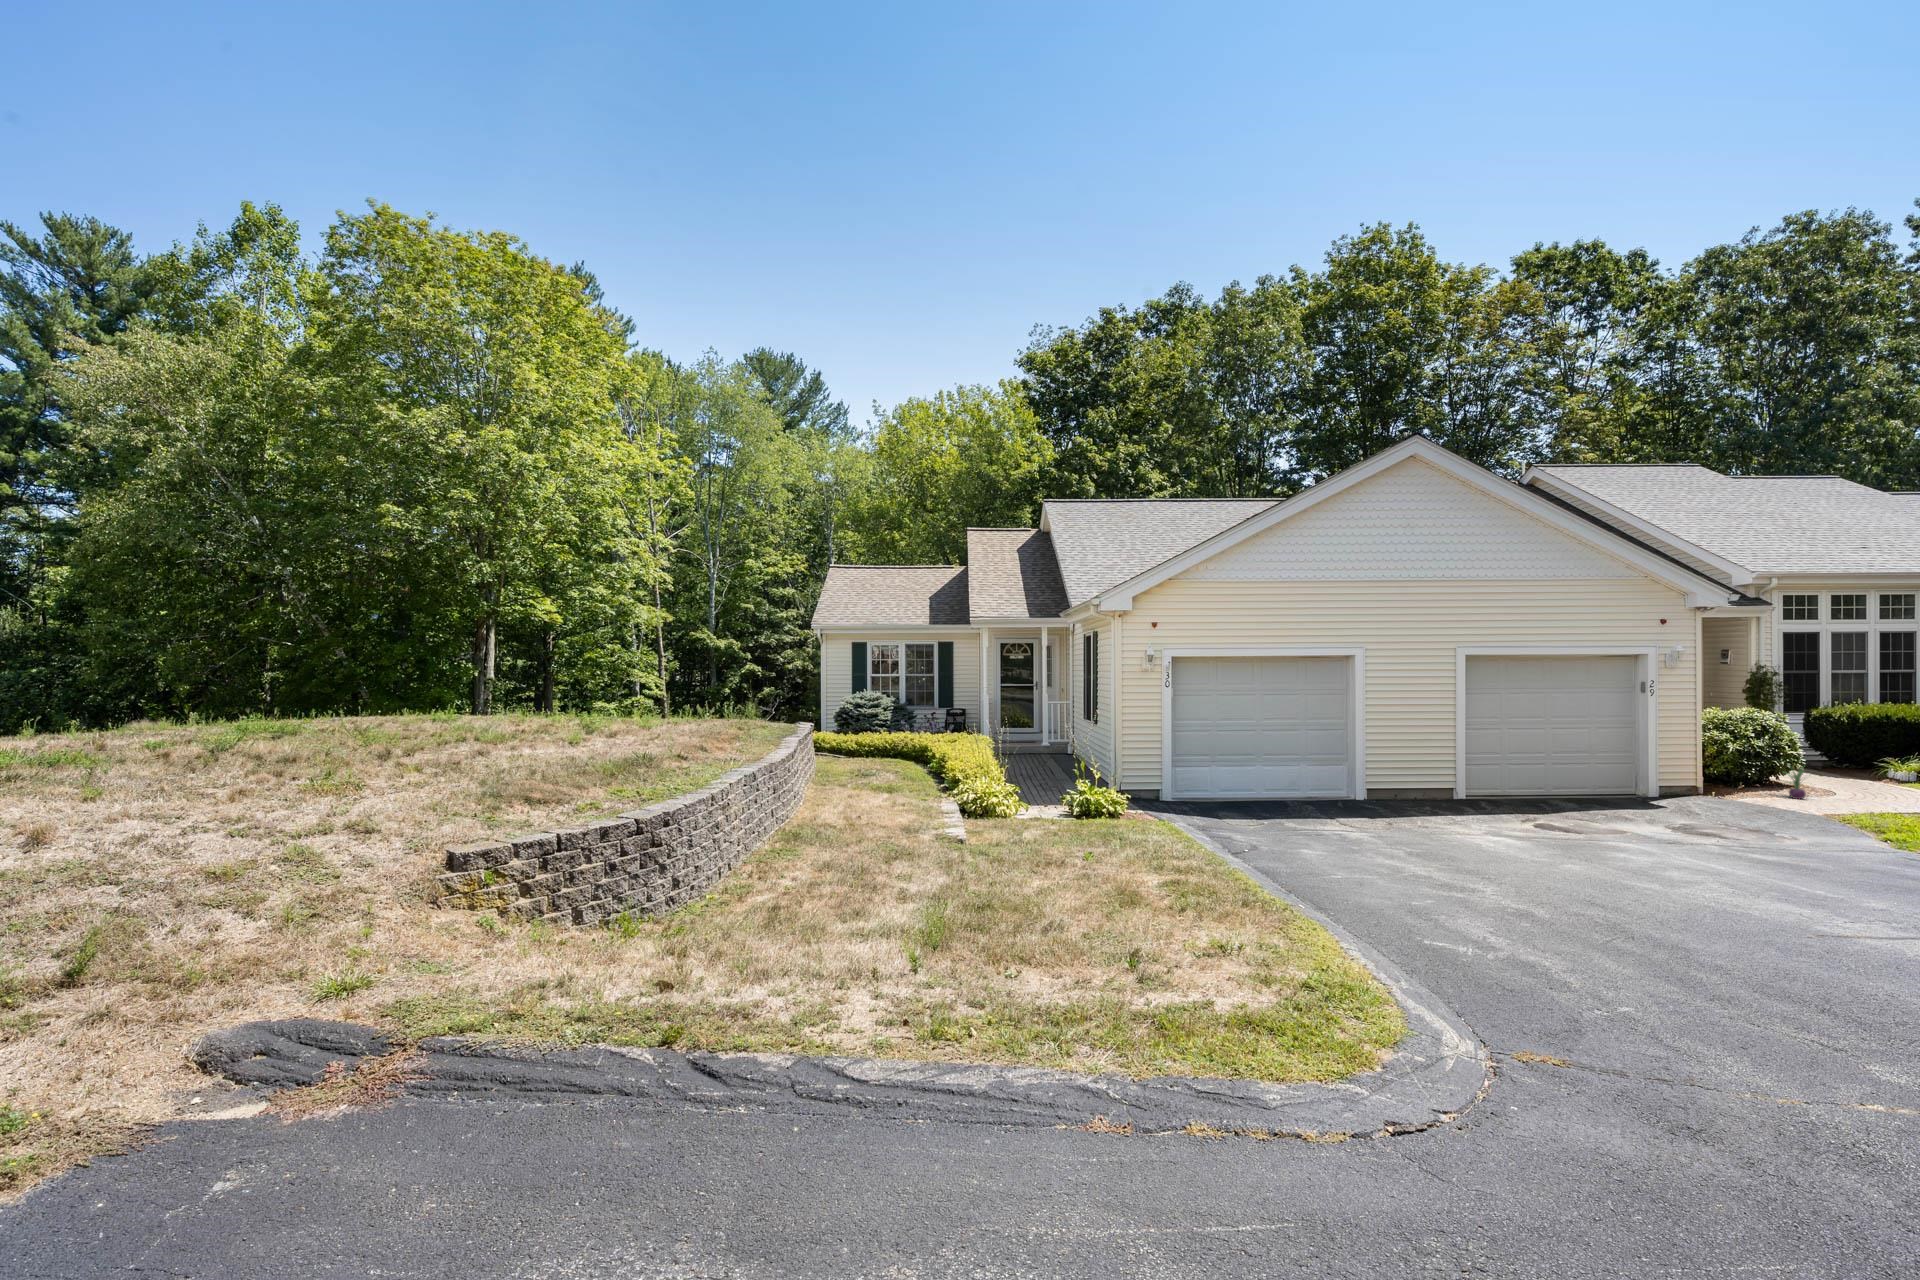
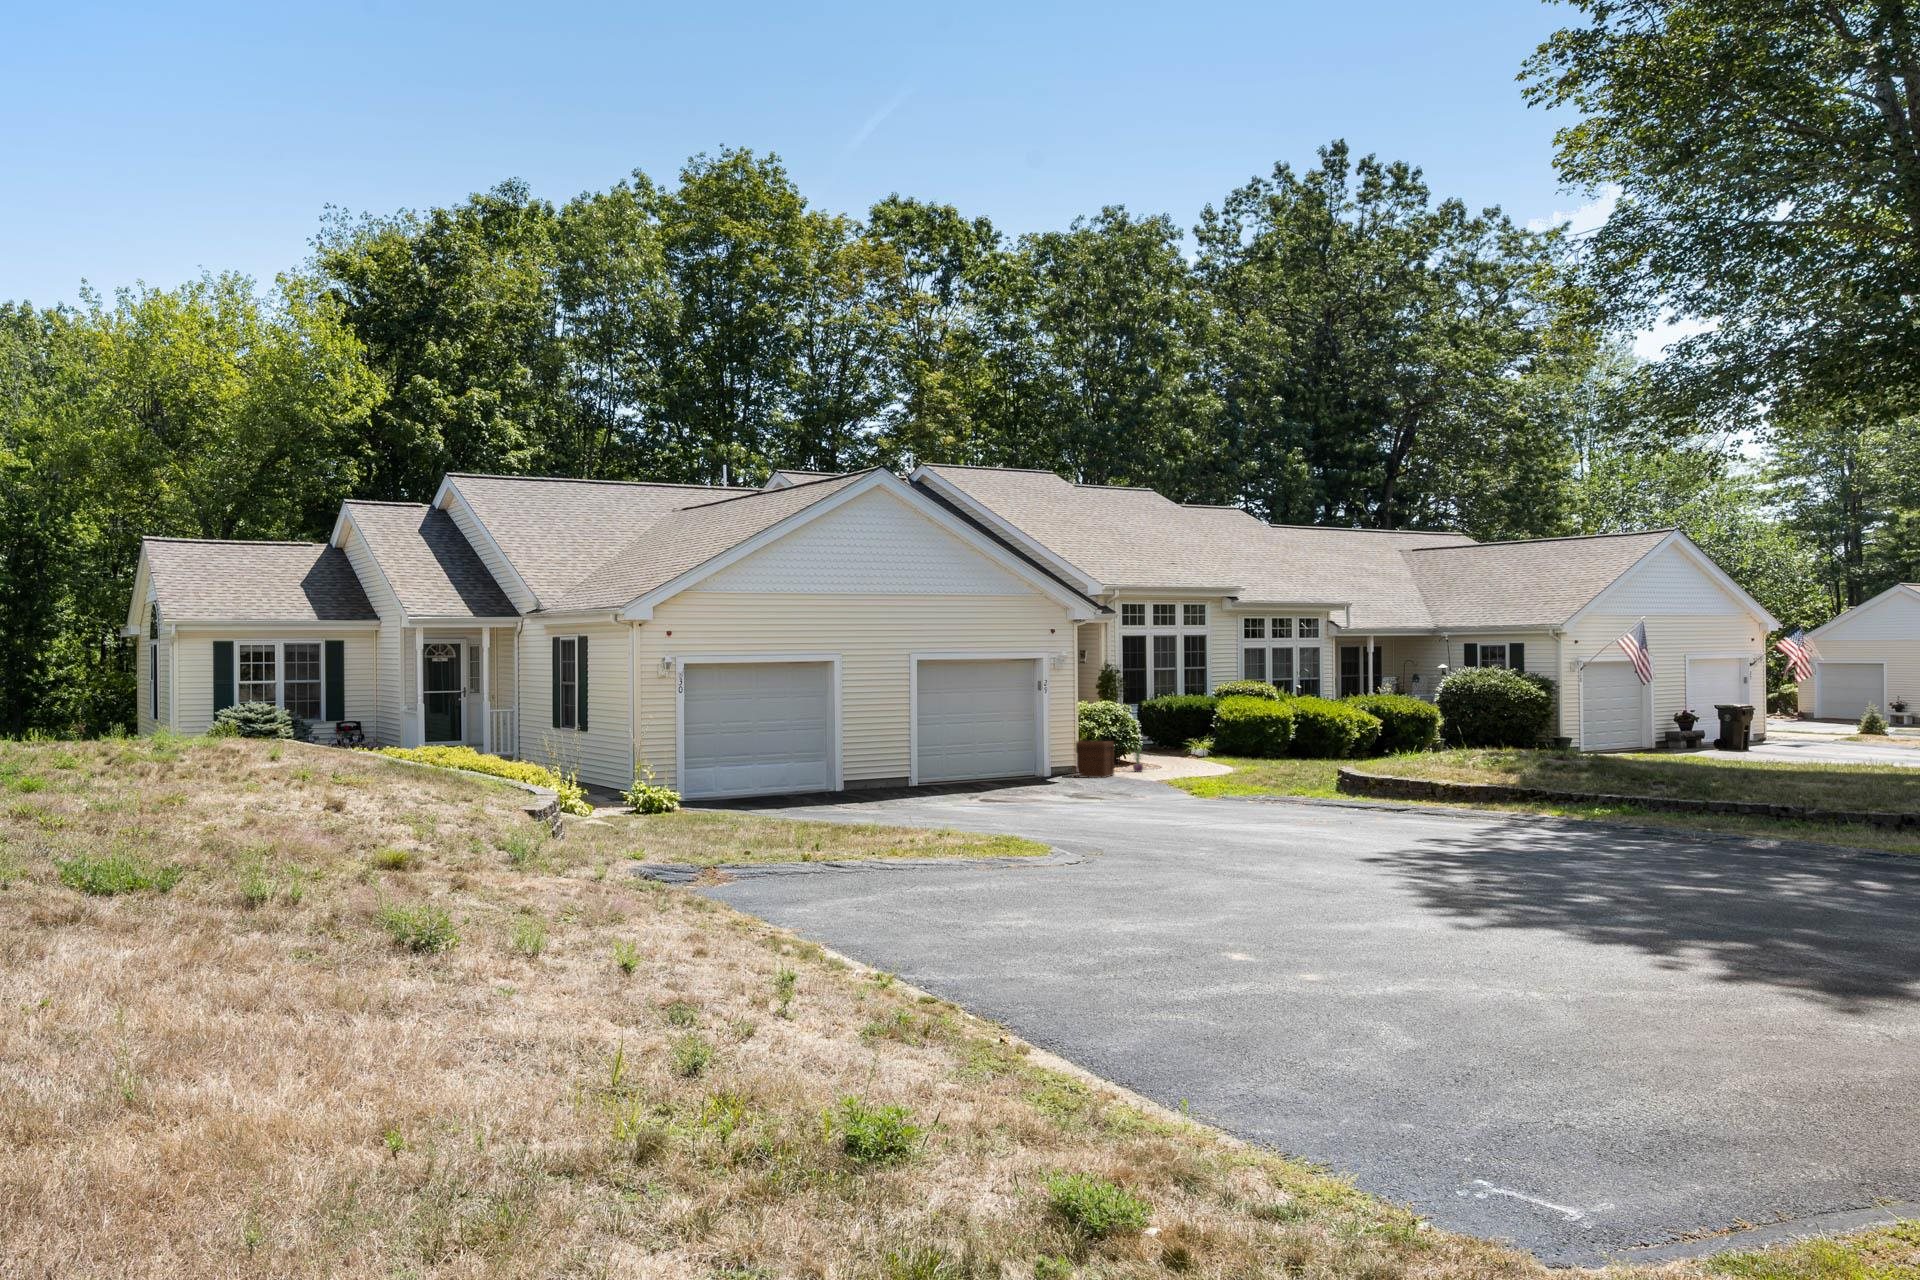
wooden crate: none [1687,755,1757,805] -> present [1071,741,1114,778]

